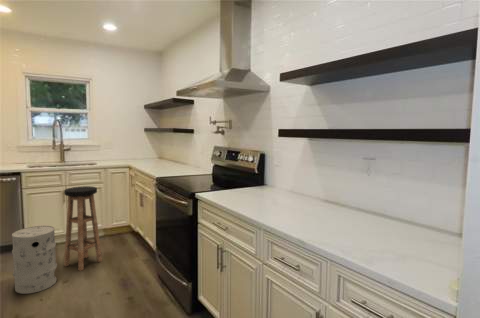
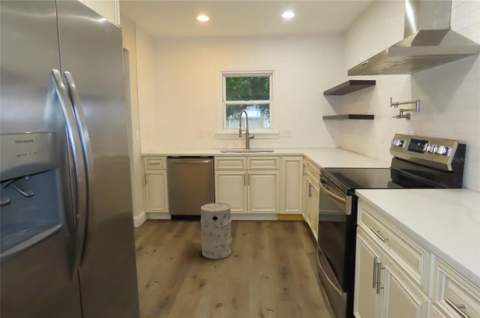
bar stool: present [64,186,102,271] -> none [240,172,270,249]

